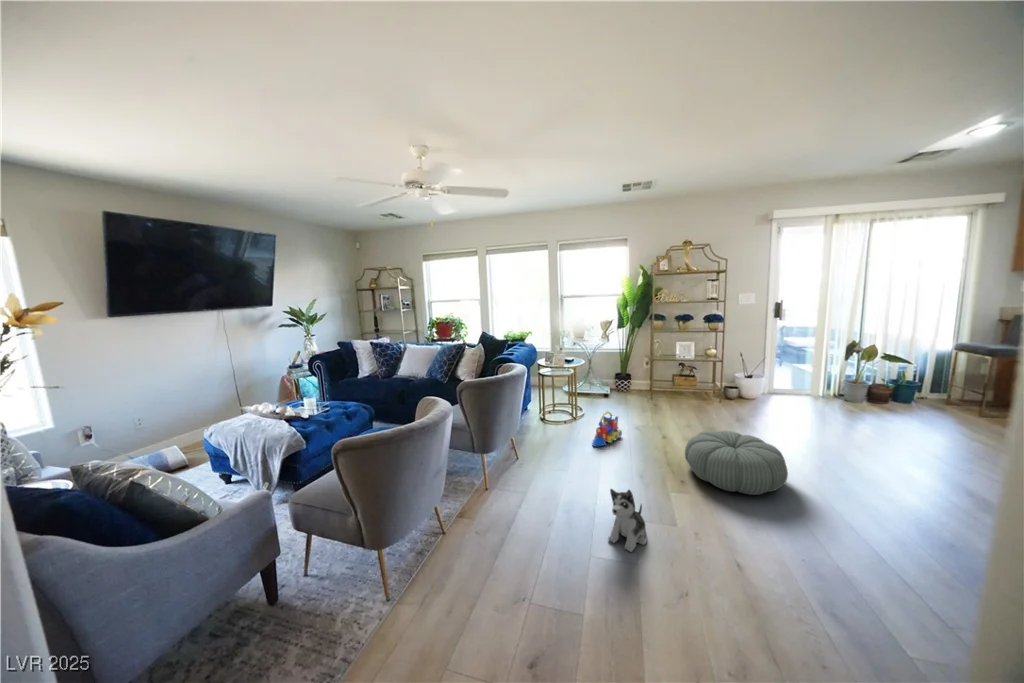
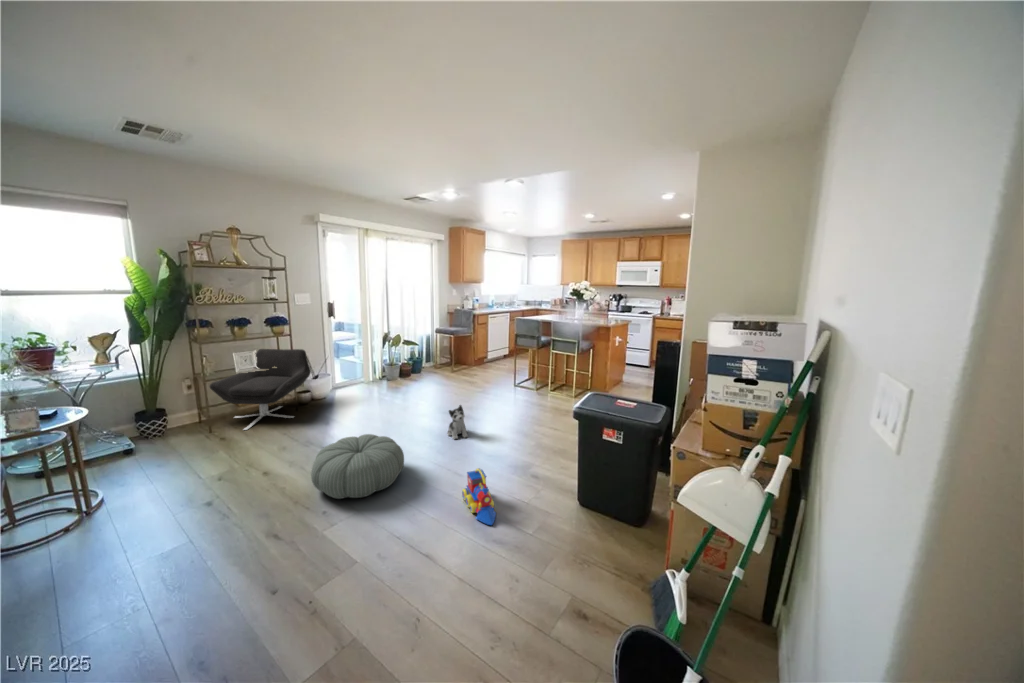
lounge chair: none [656,342,737,406] -> present [210,349,311,430]
toy train: present [592,411,622,446] -> present [462,468,496,525]
plush toy: present [608,489,647,552] -> present [447,405,468,439]

